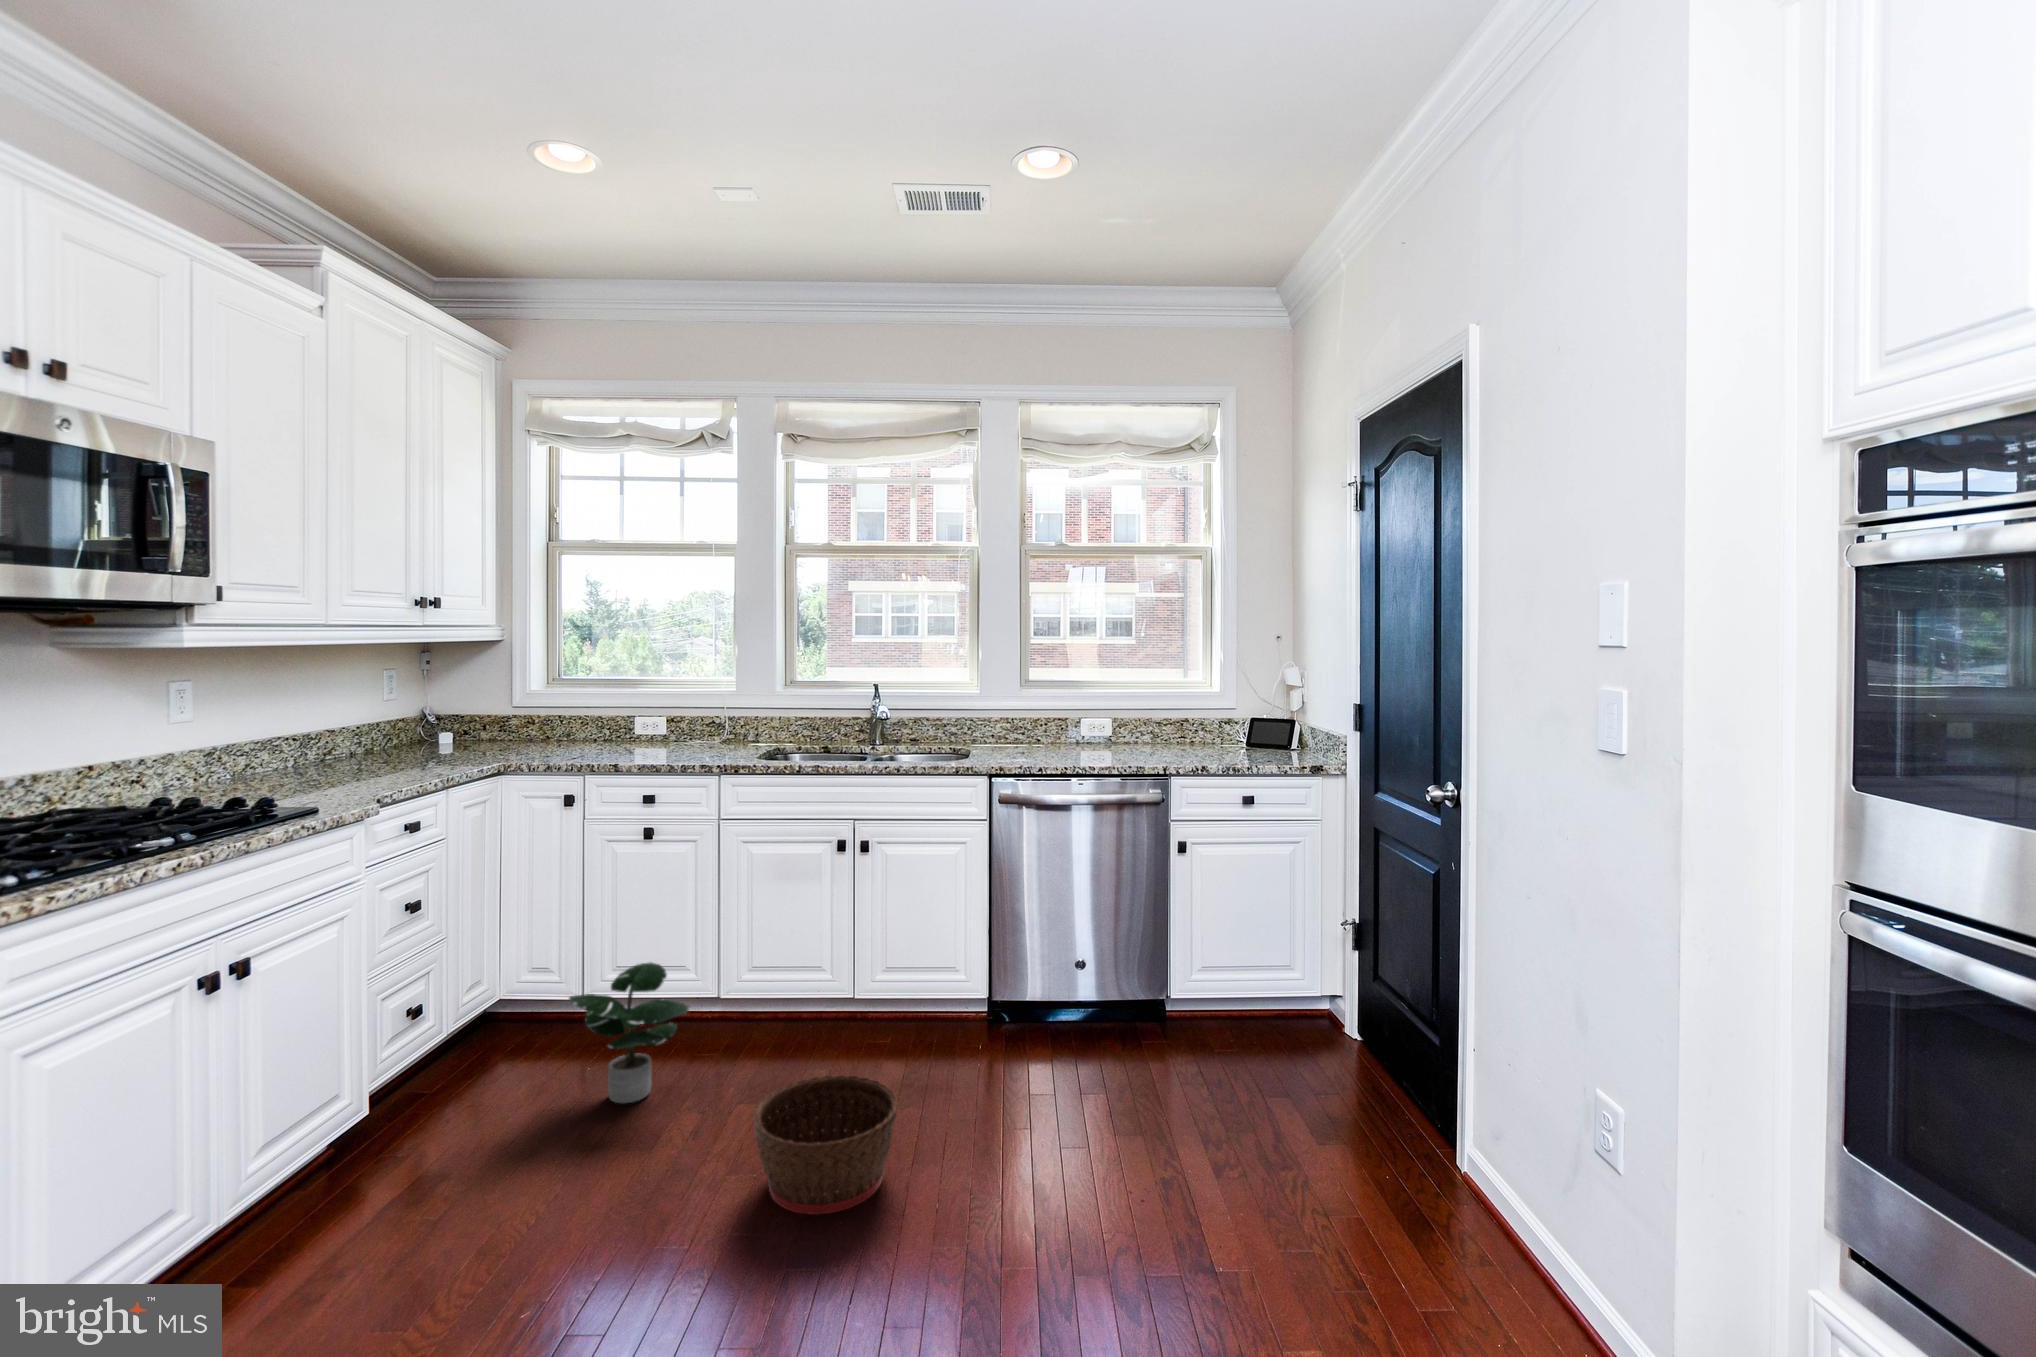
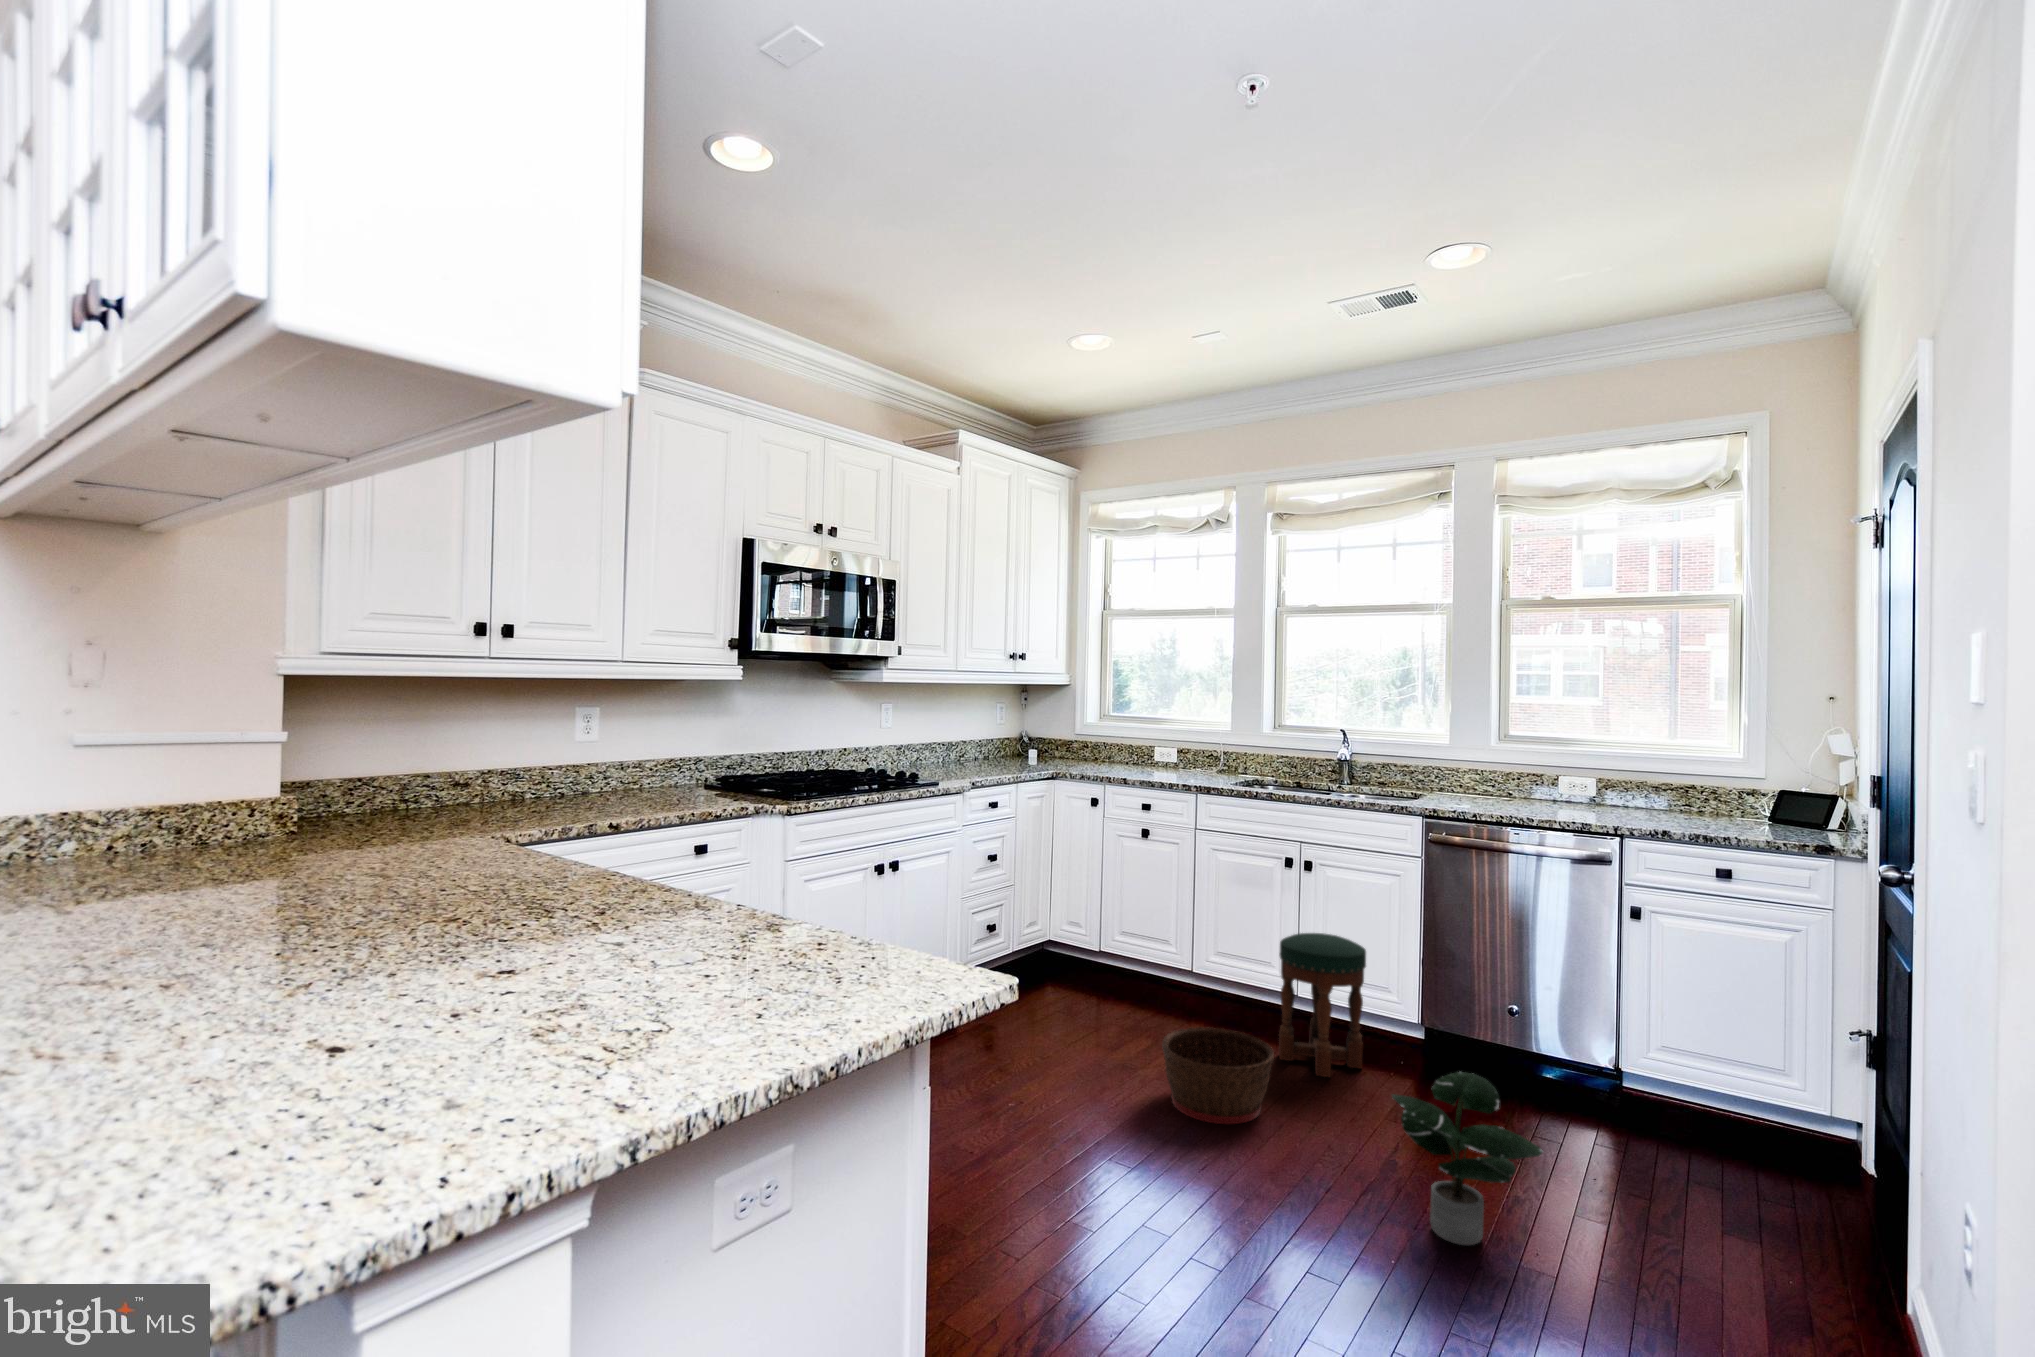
stool: none [856,924,953,1093] -> present [1279,933,1366,1077]
potted plant: present [569,962,690,1104] -> present [1392,1072,1543,1245]

